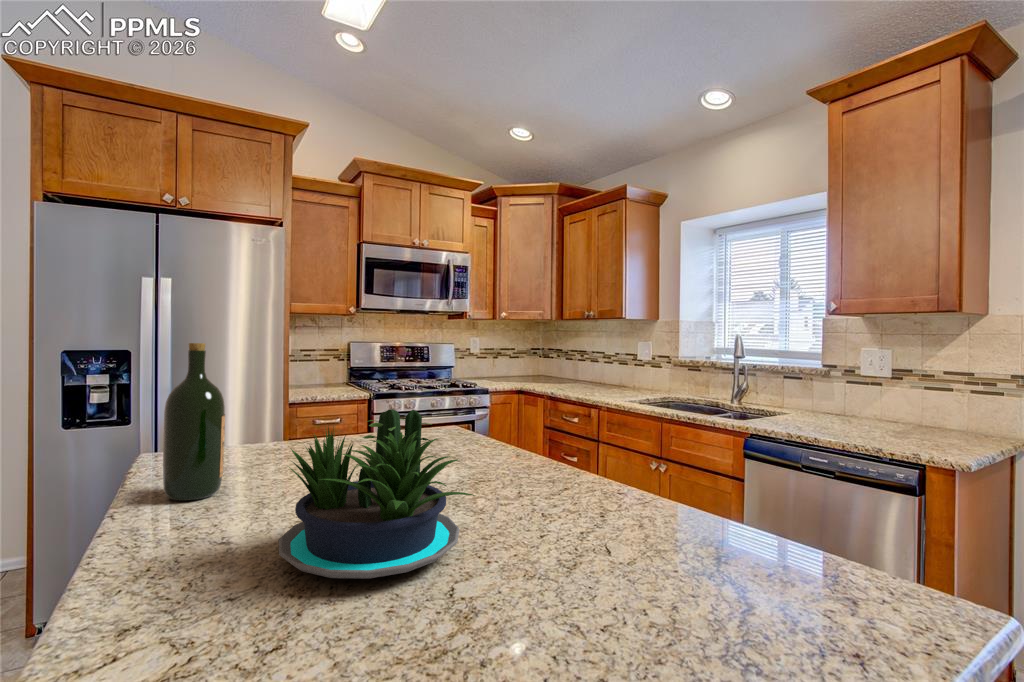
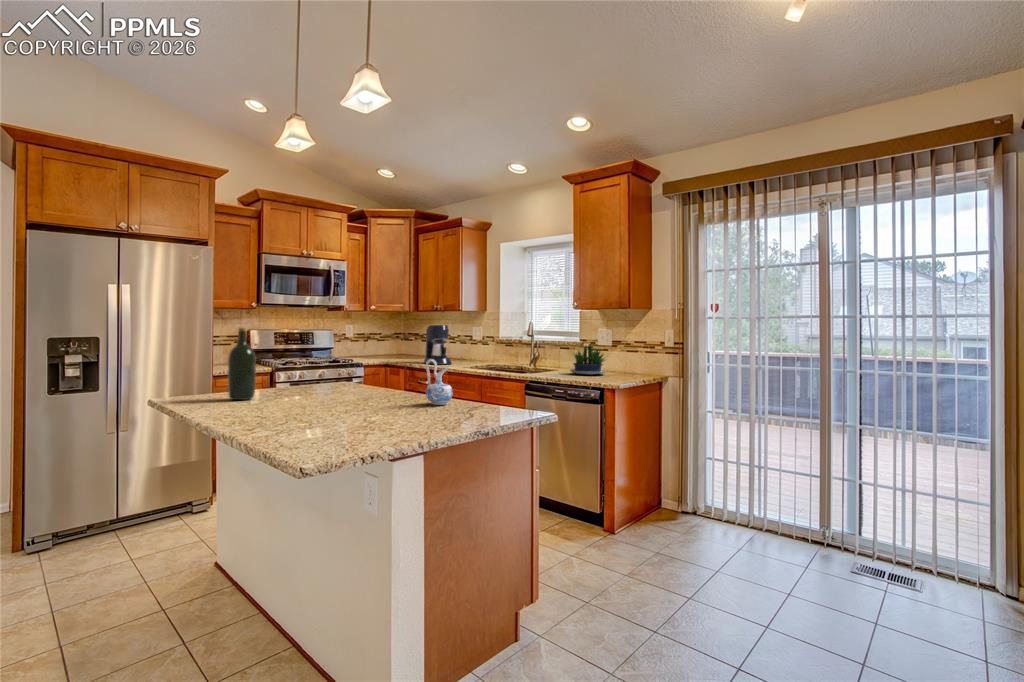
coffee maker: none [568,338,607,394] -> present [424,325,452,364]
potted plant: present [279,409,475,578] -> present [570,345,606,375]
ceramic pitcher: none [588,442,668,584] -> present [426,359,453,405]

